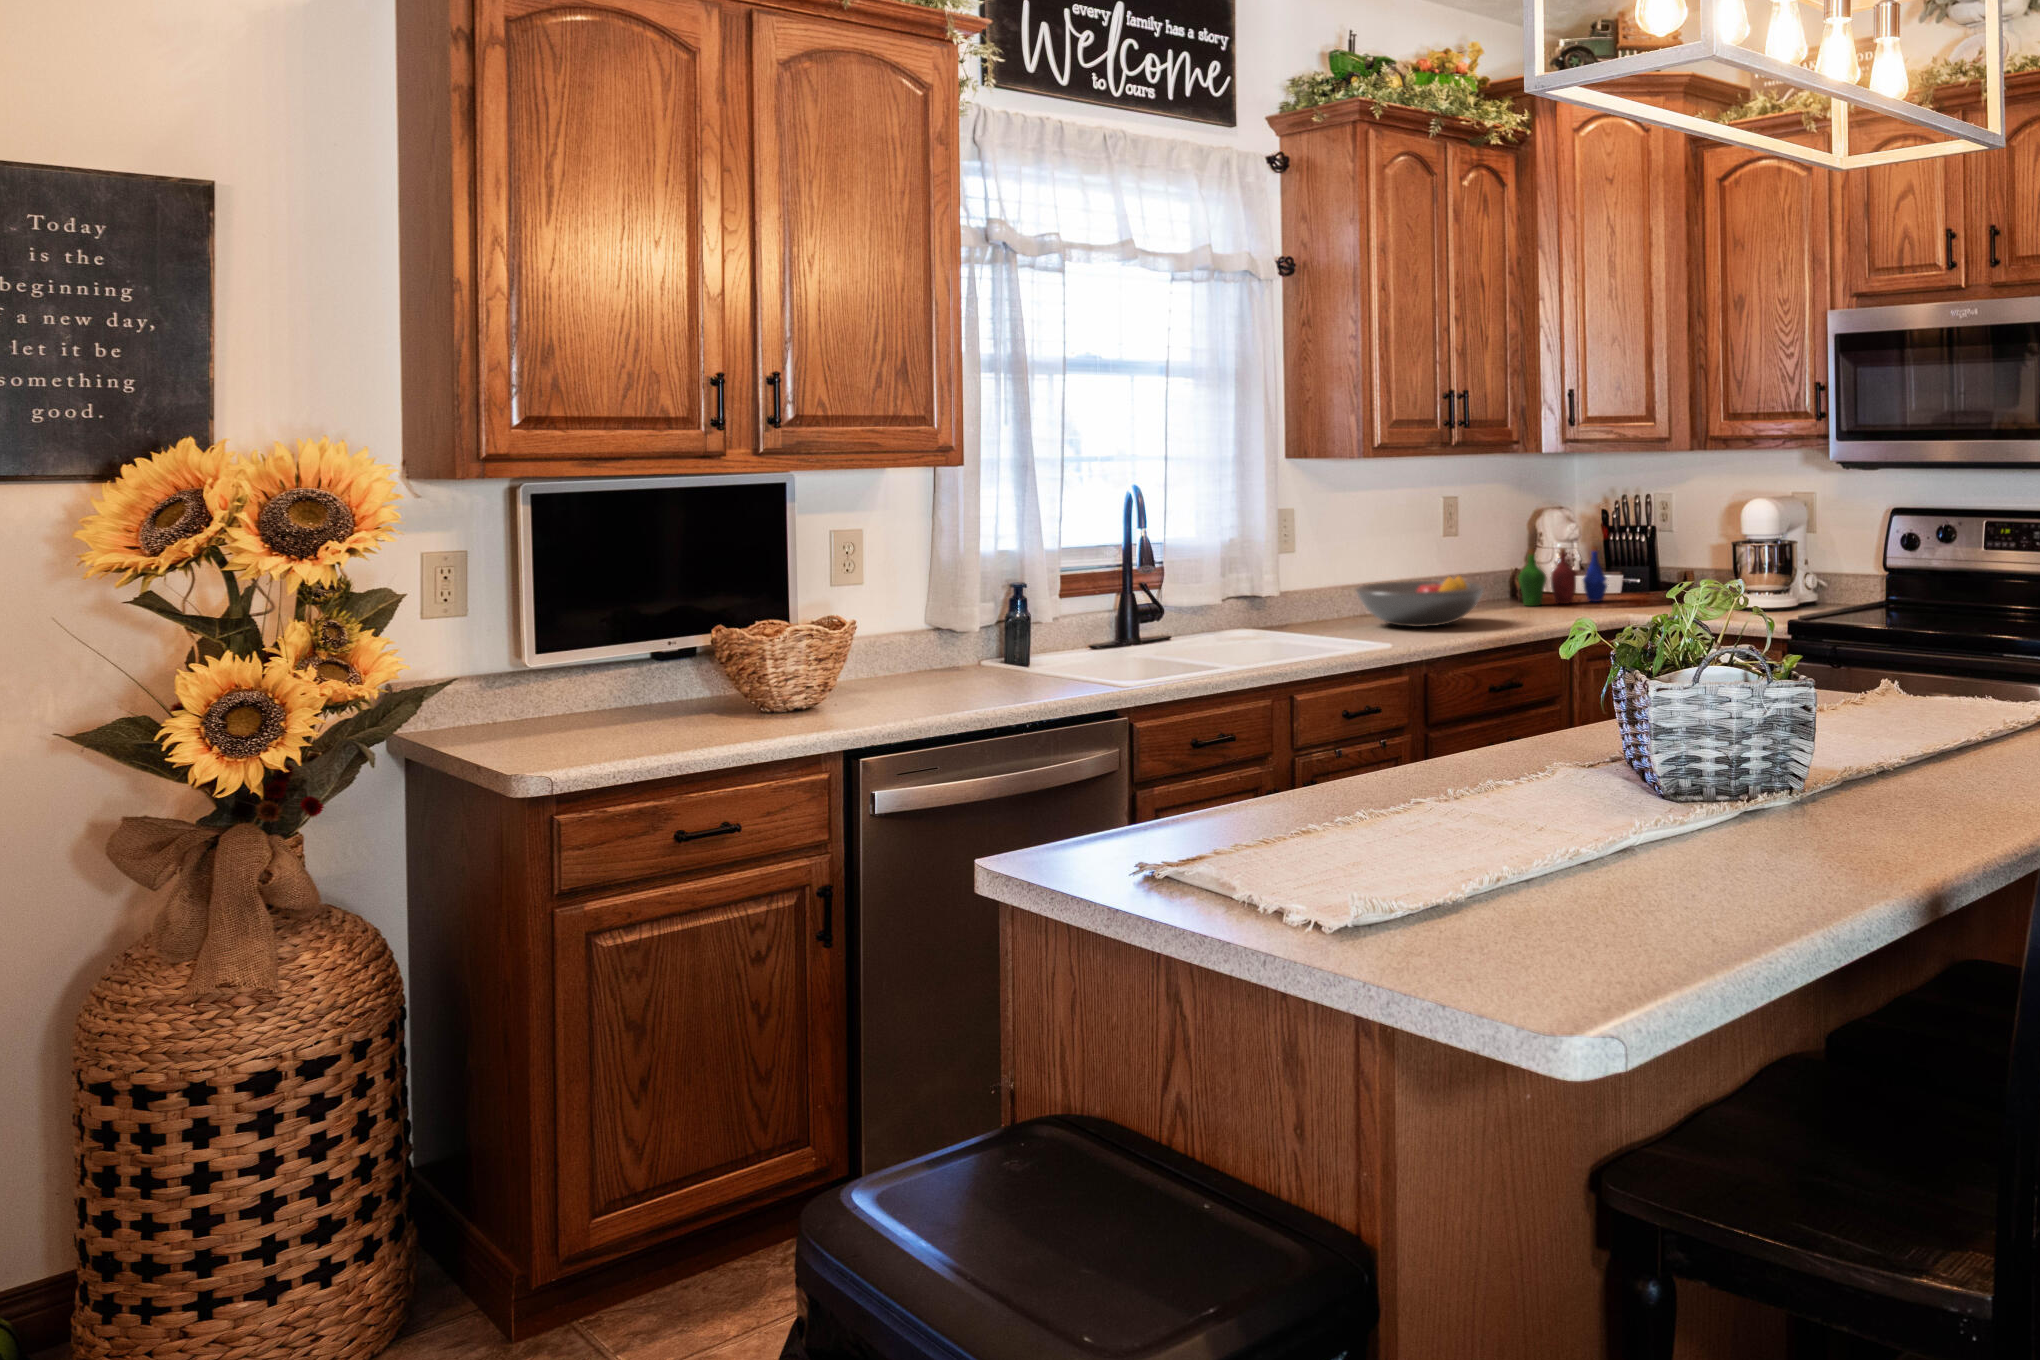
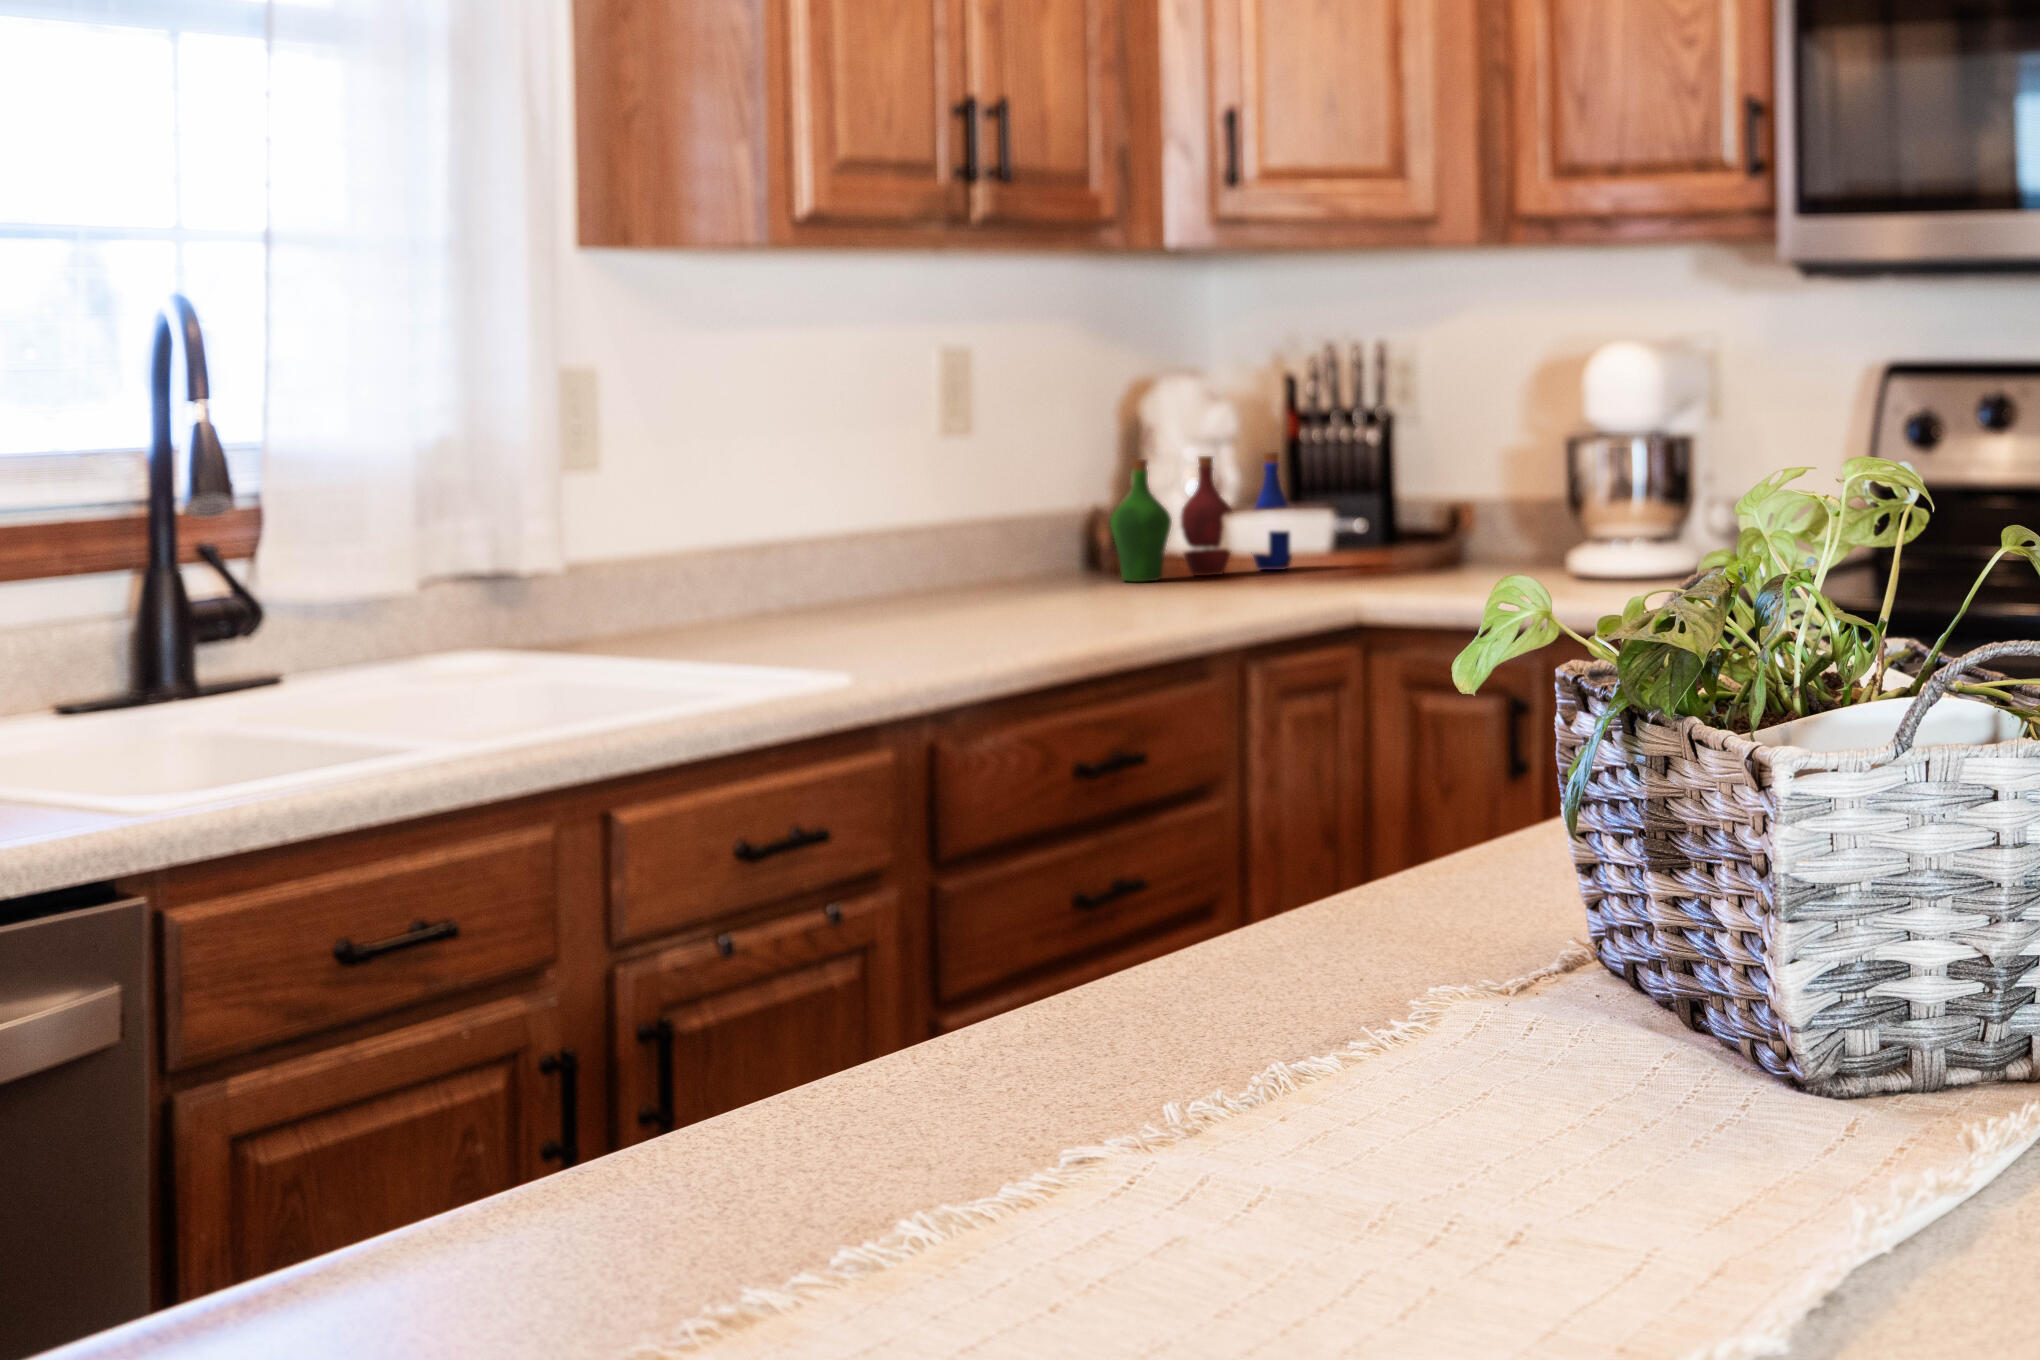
fruit bowl: present [1356,575,1484,627] -> none [747,512,1051,630]

